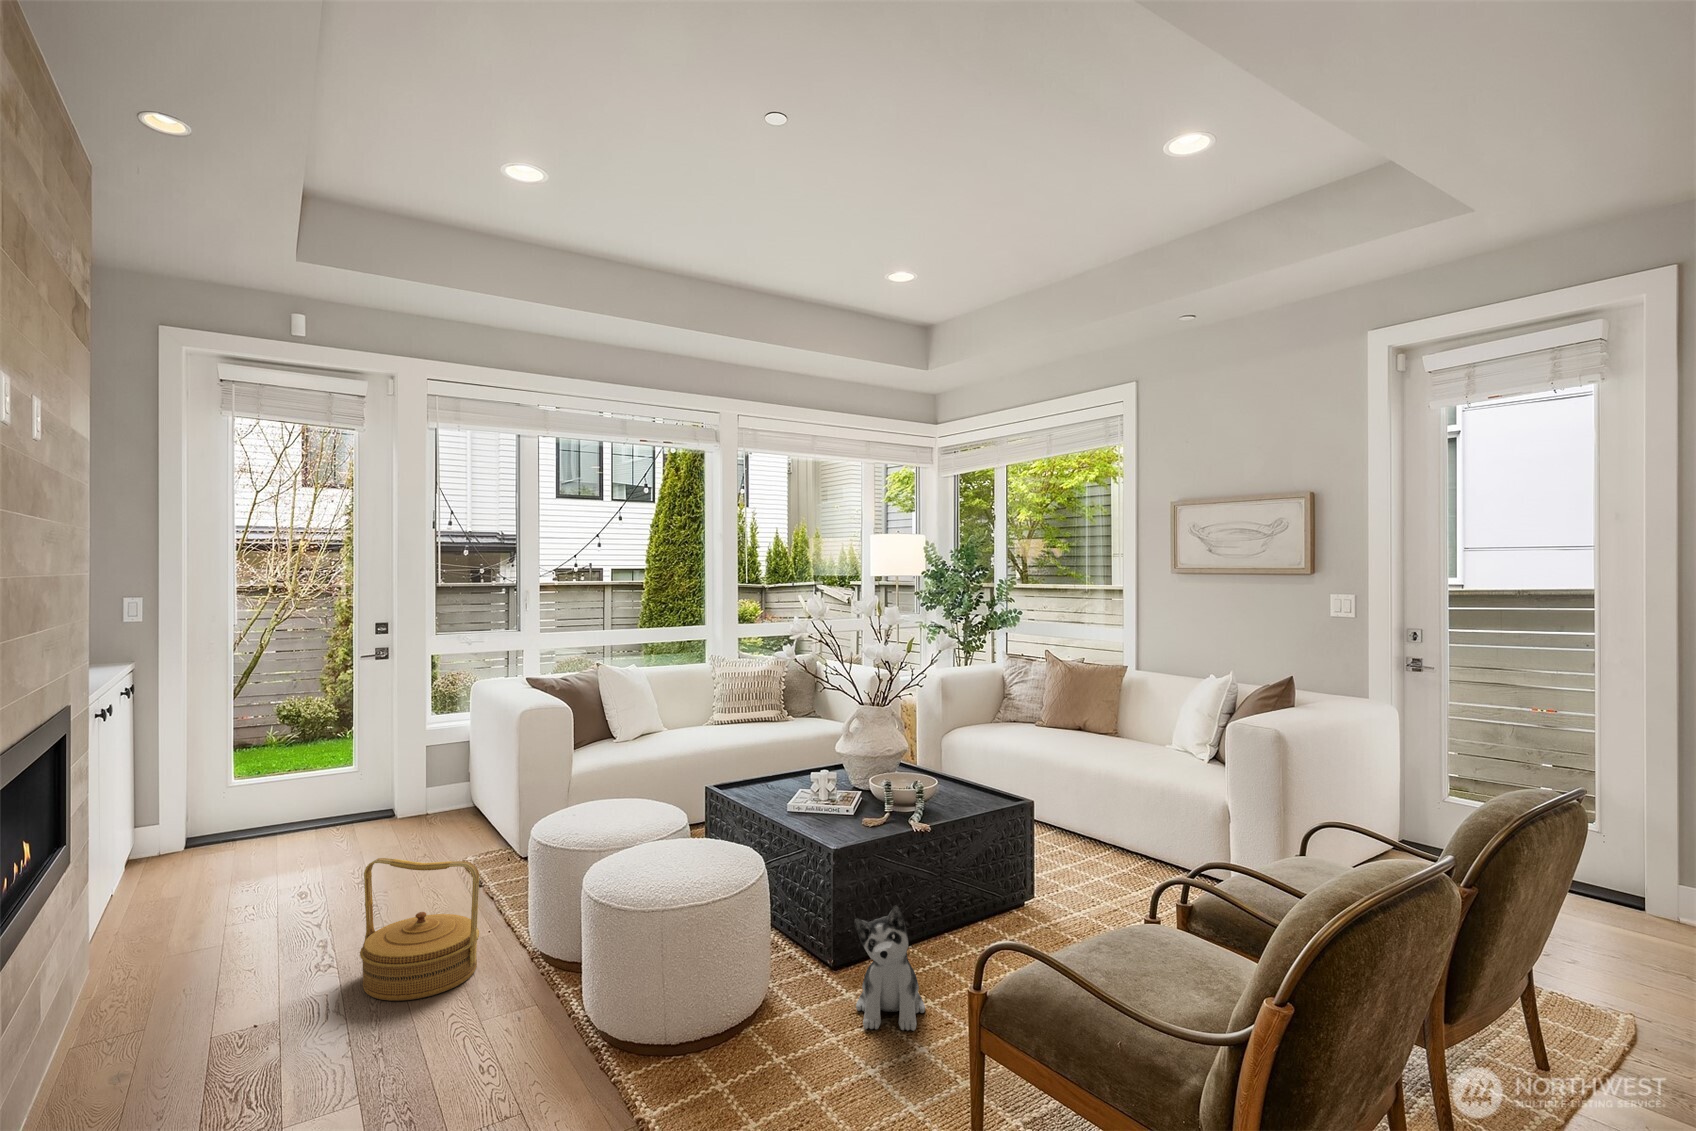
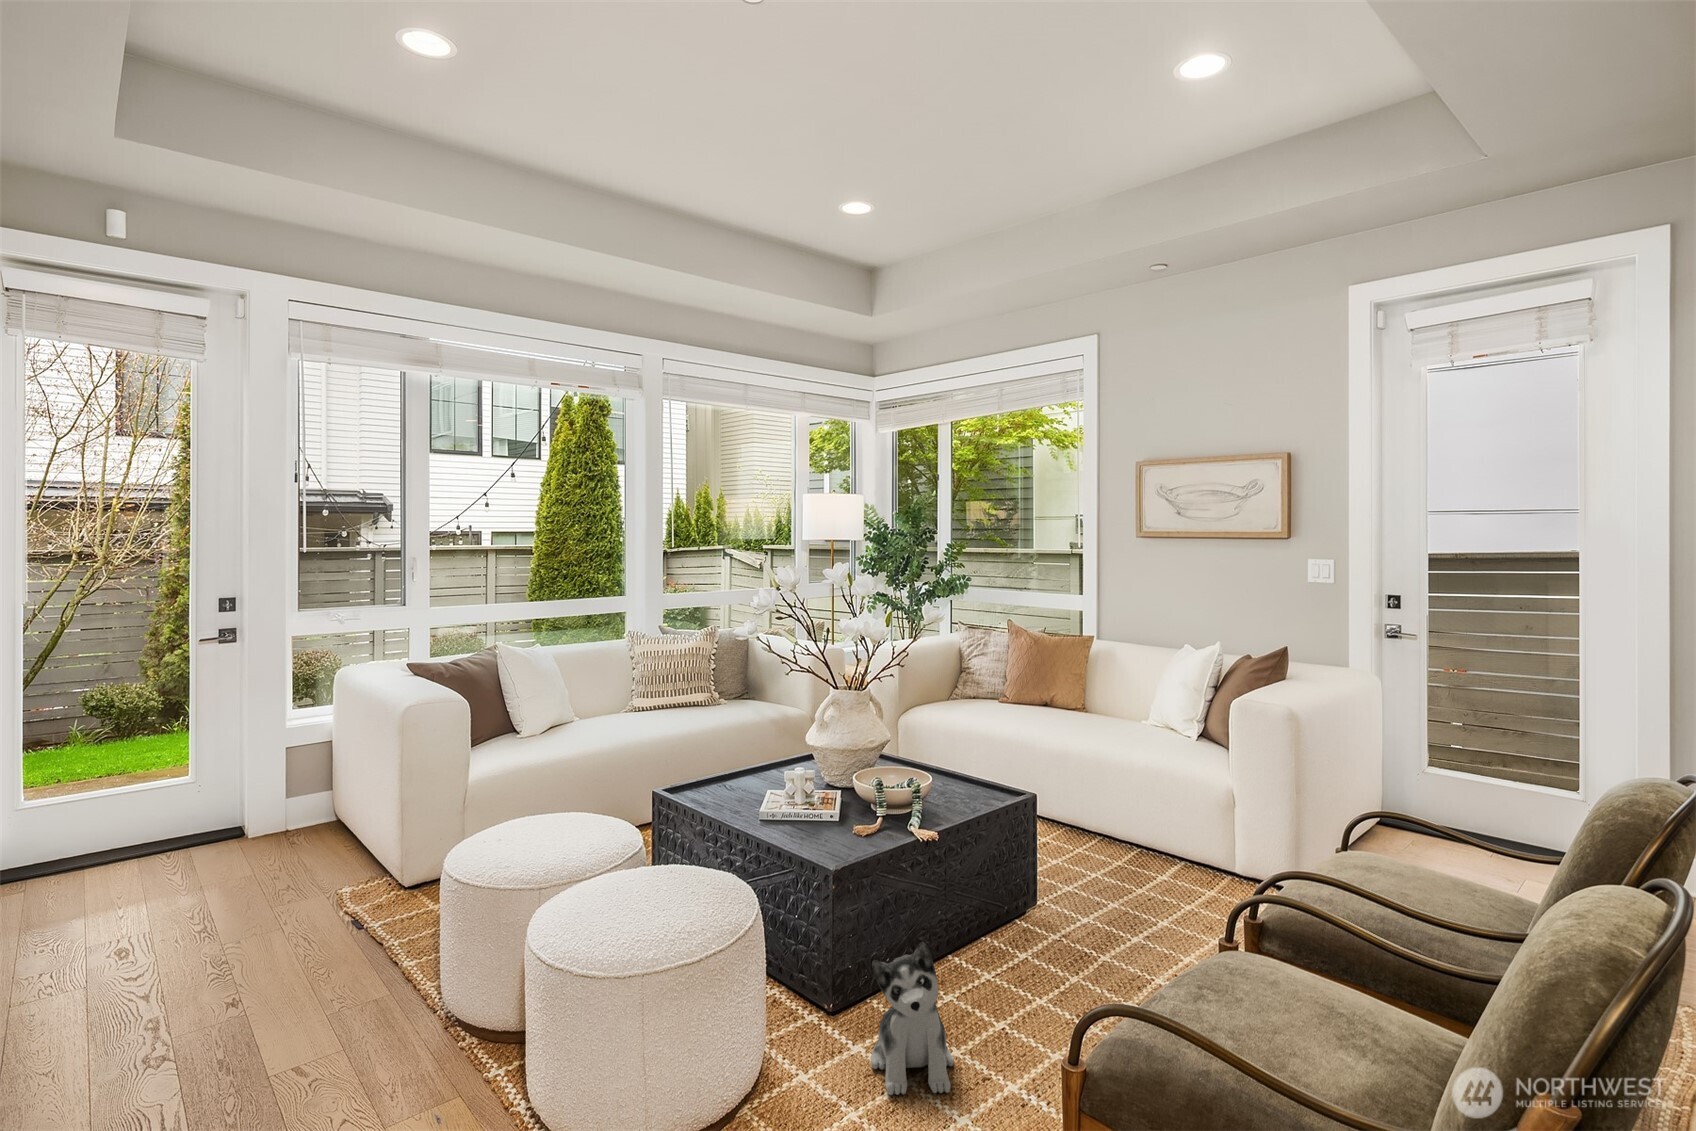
basket: present [360,858,480,1001] -> none [213,909,379,1100]

